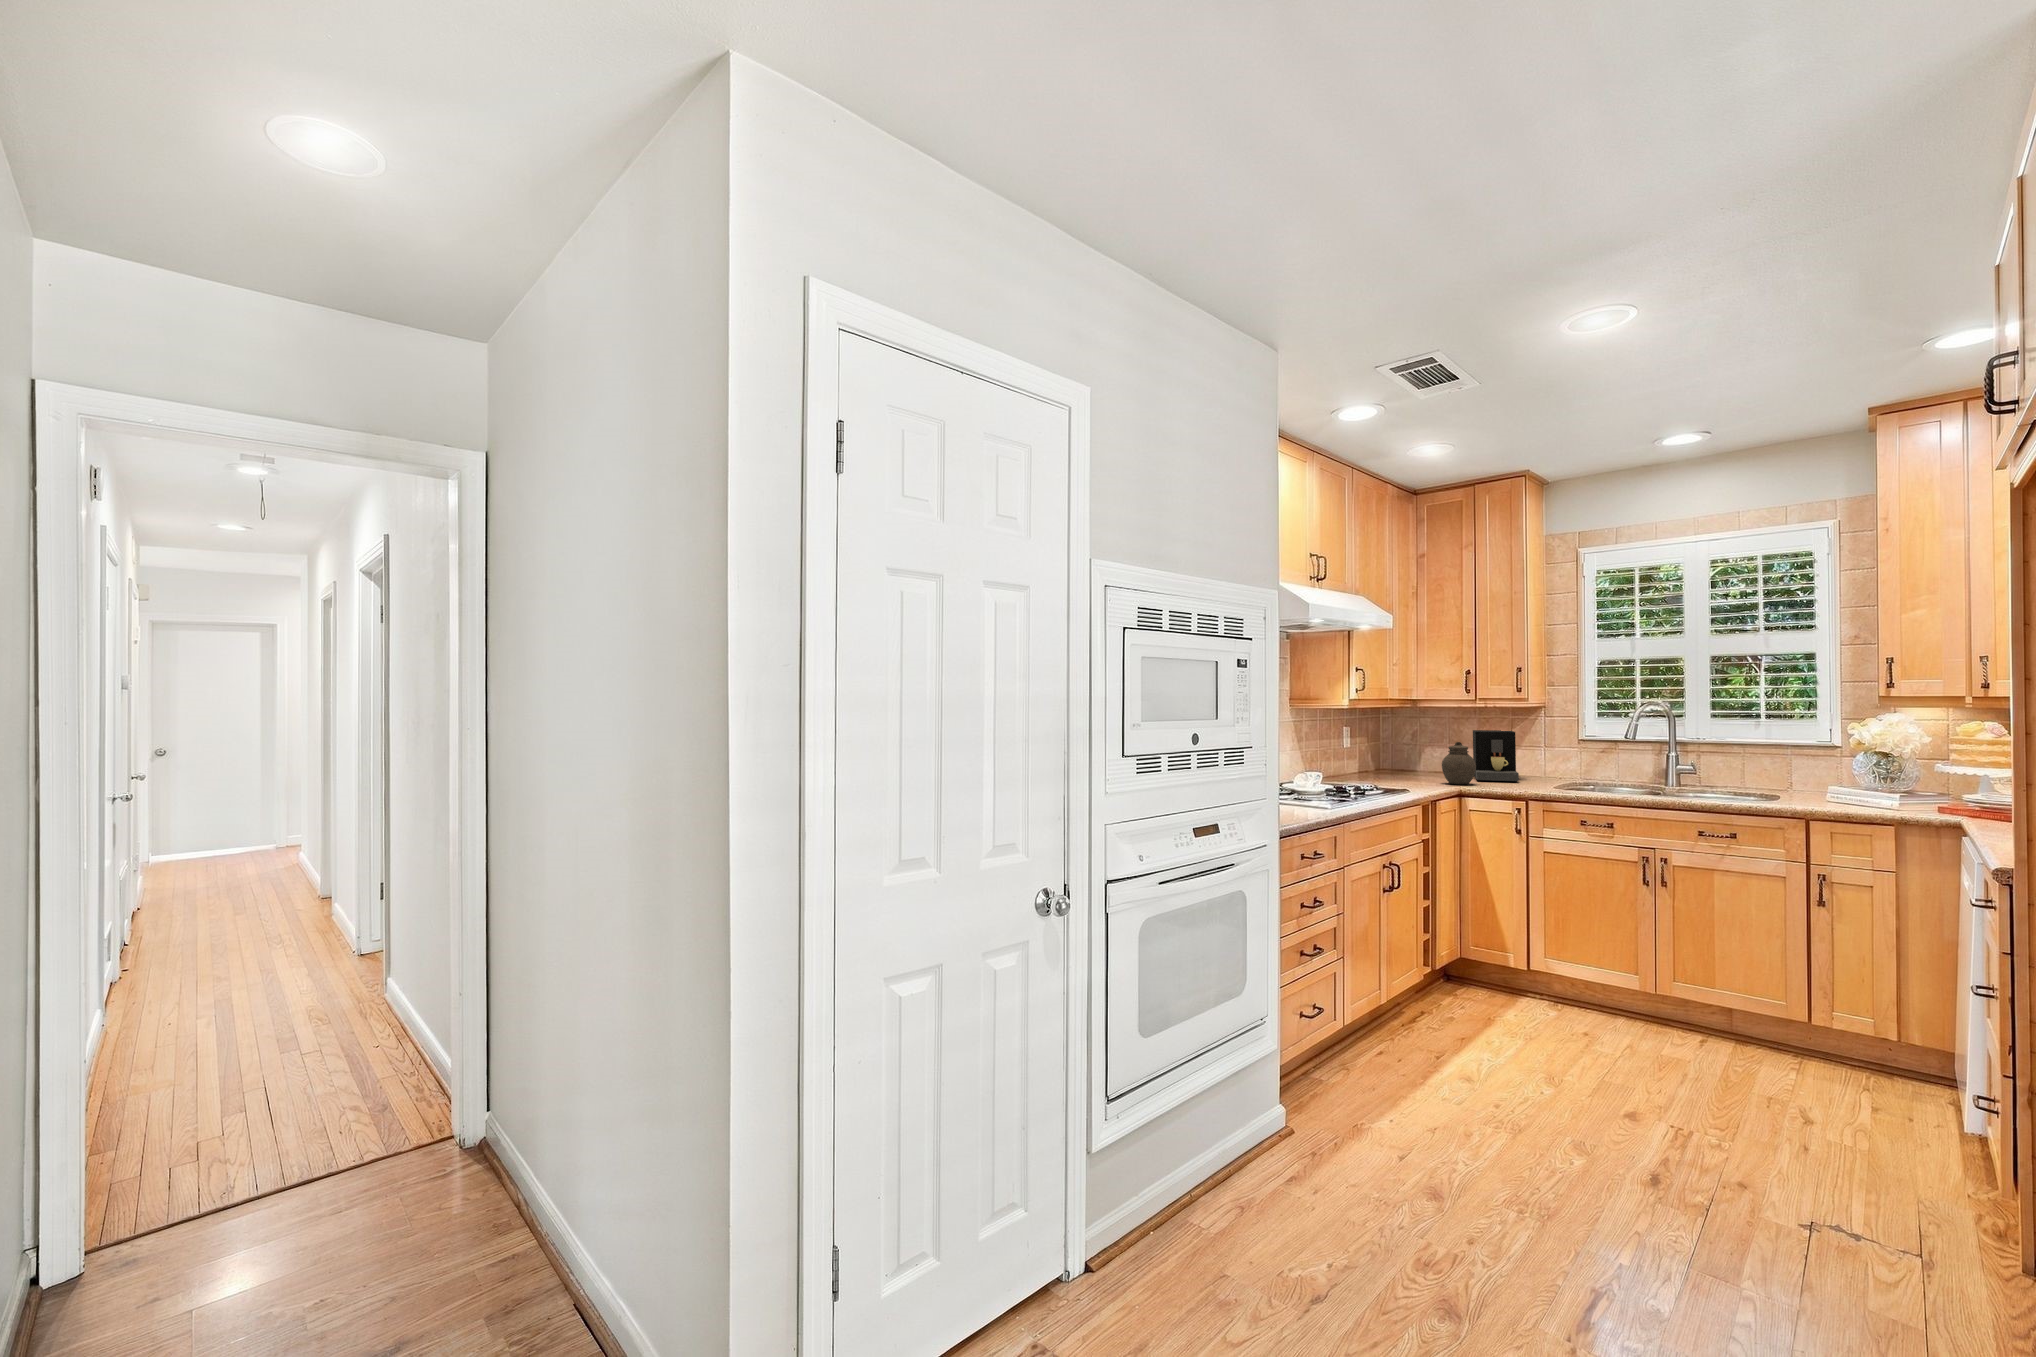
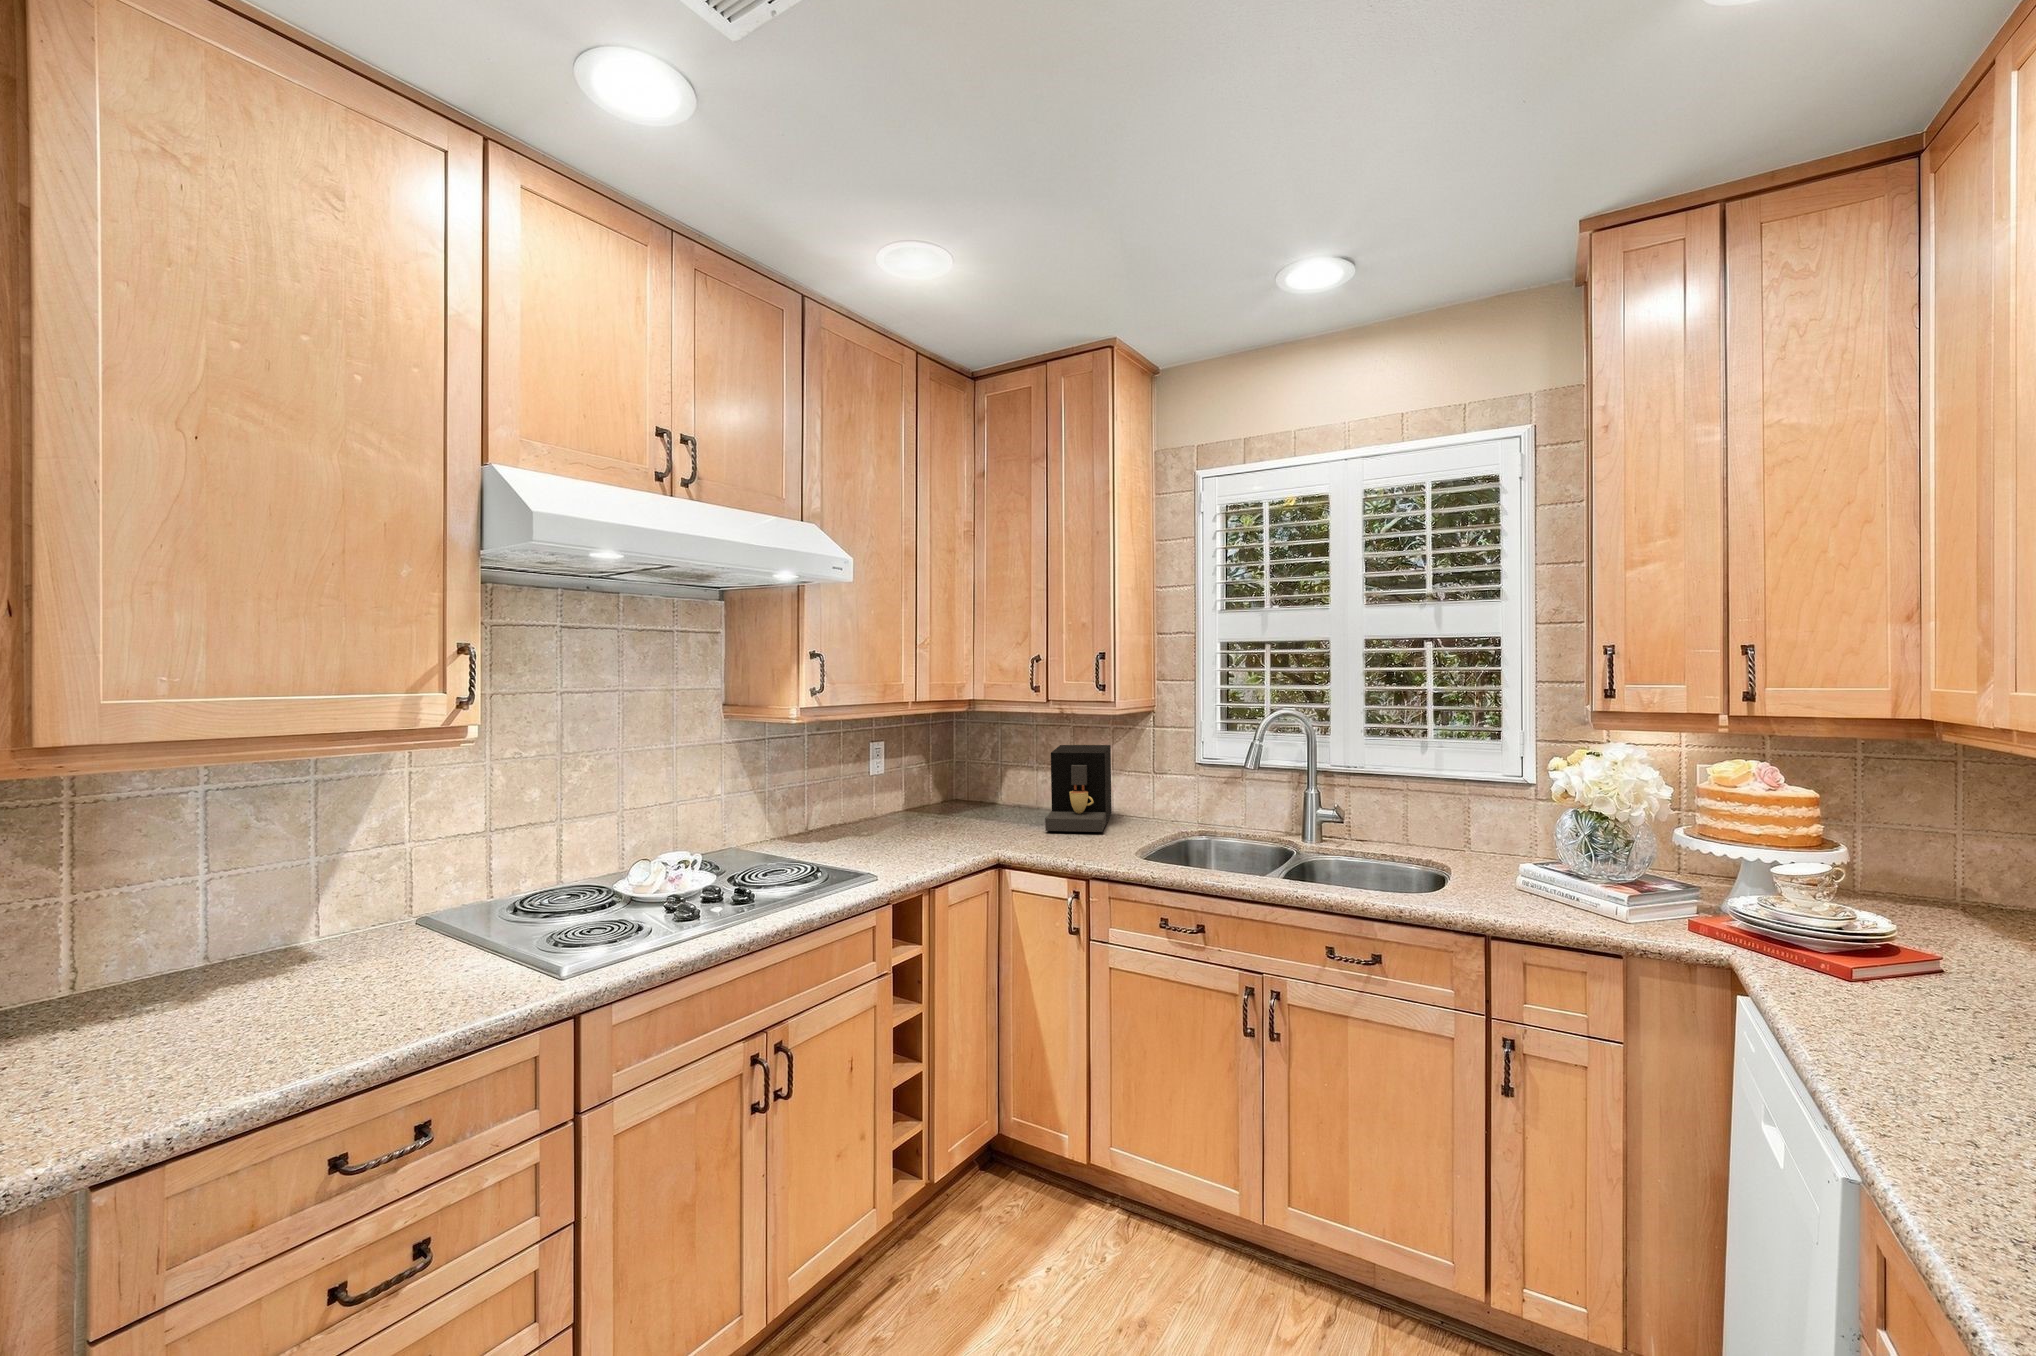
jar: present [1442,742,1476,784] -> none [983,777,1032,846]

